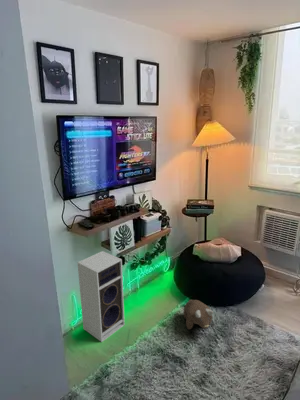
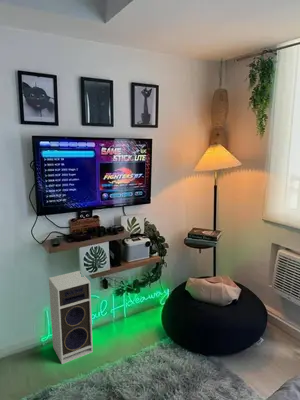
plush toy: present [183,300,213,329] -> none [149,339,180,374]

